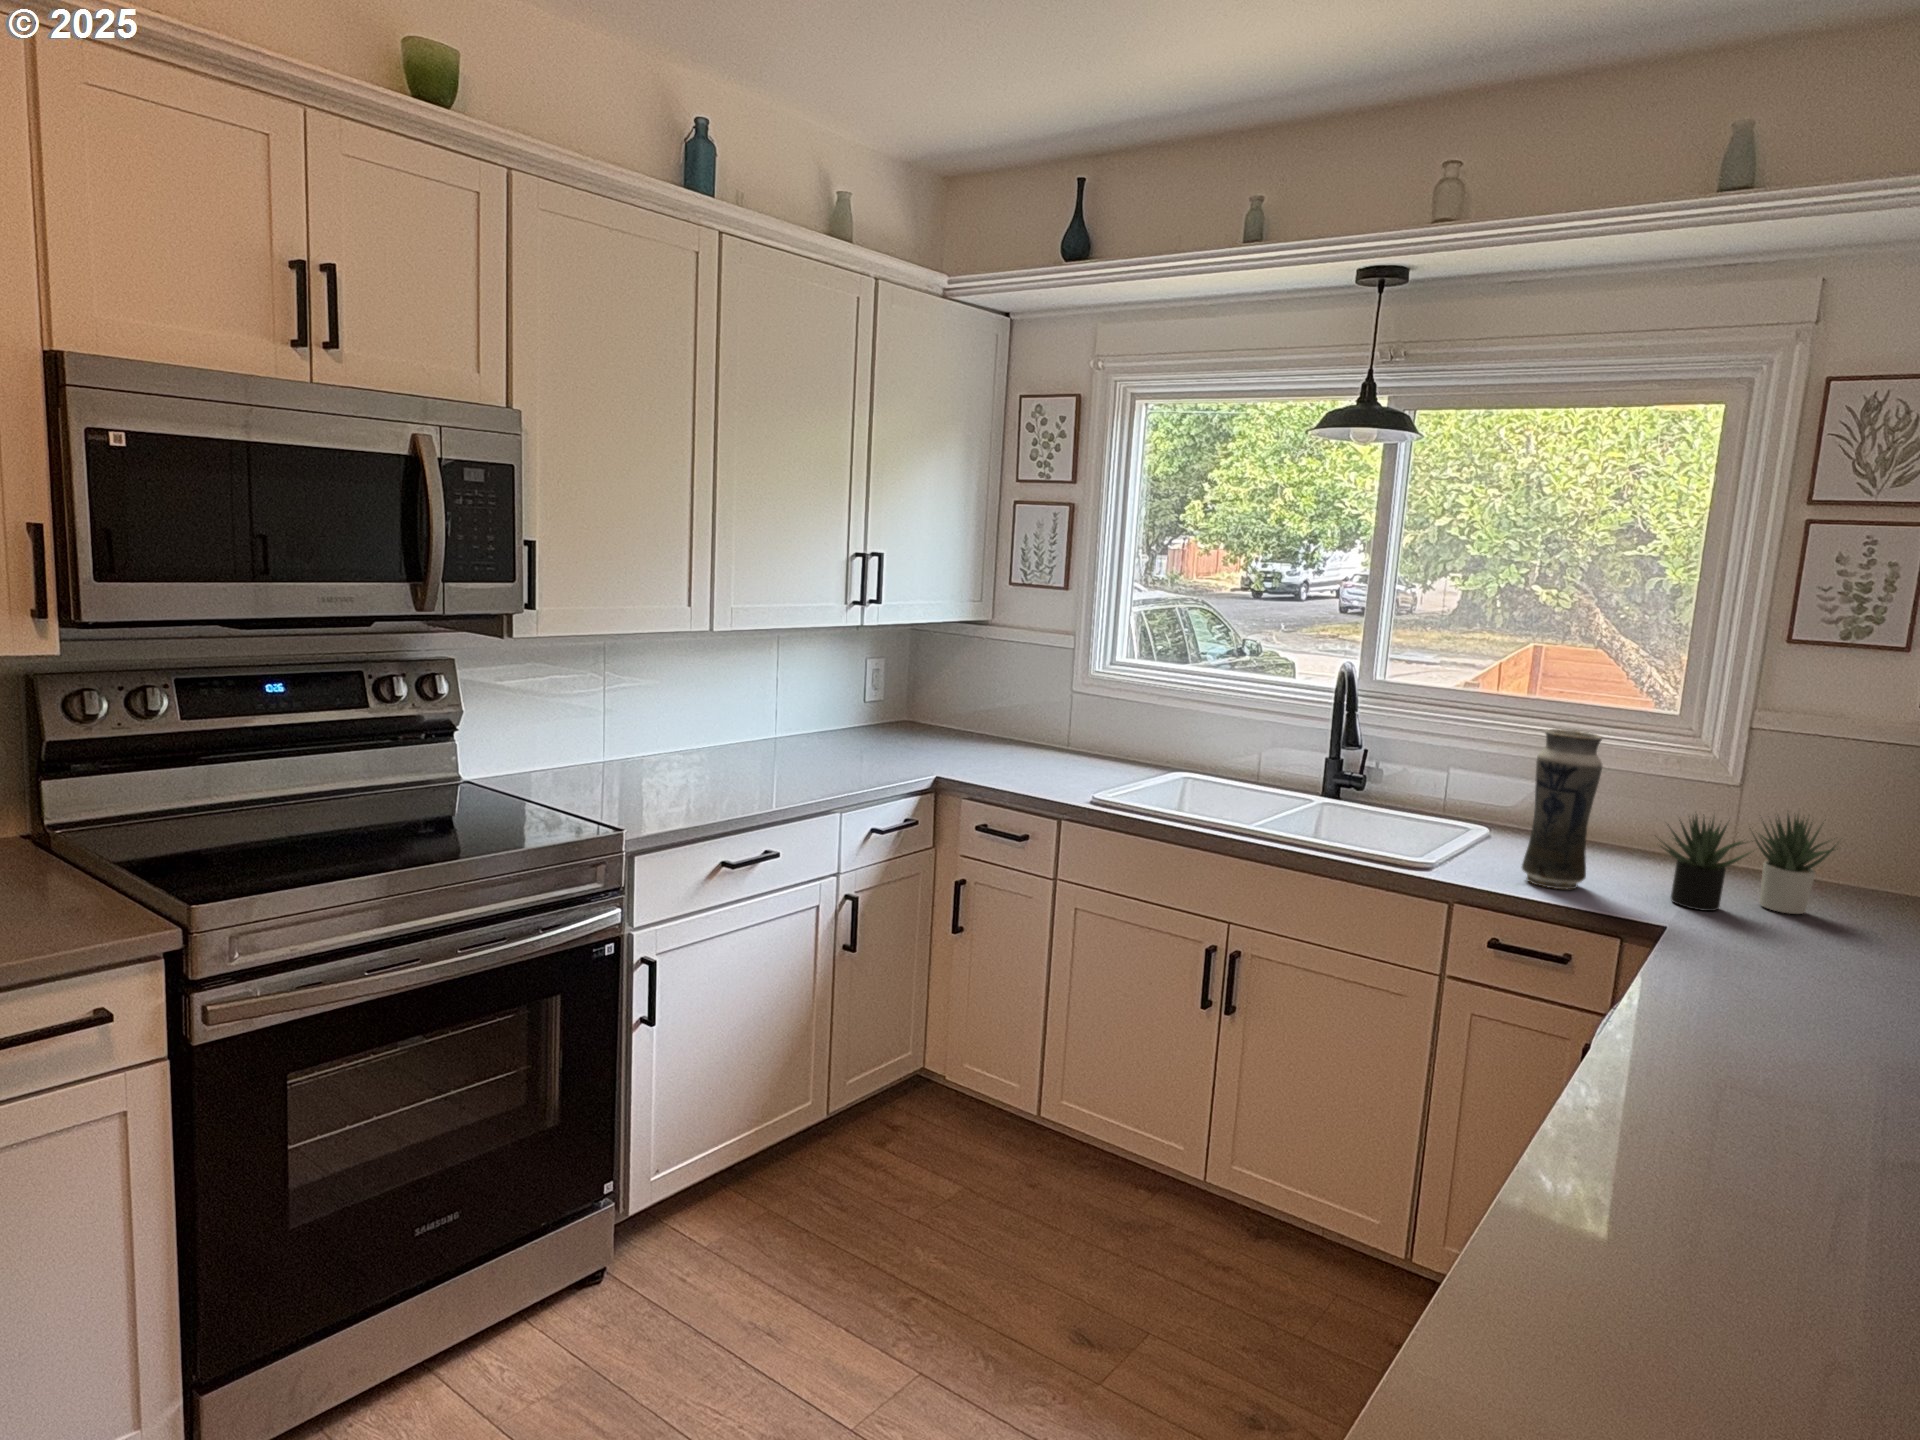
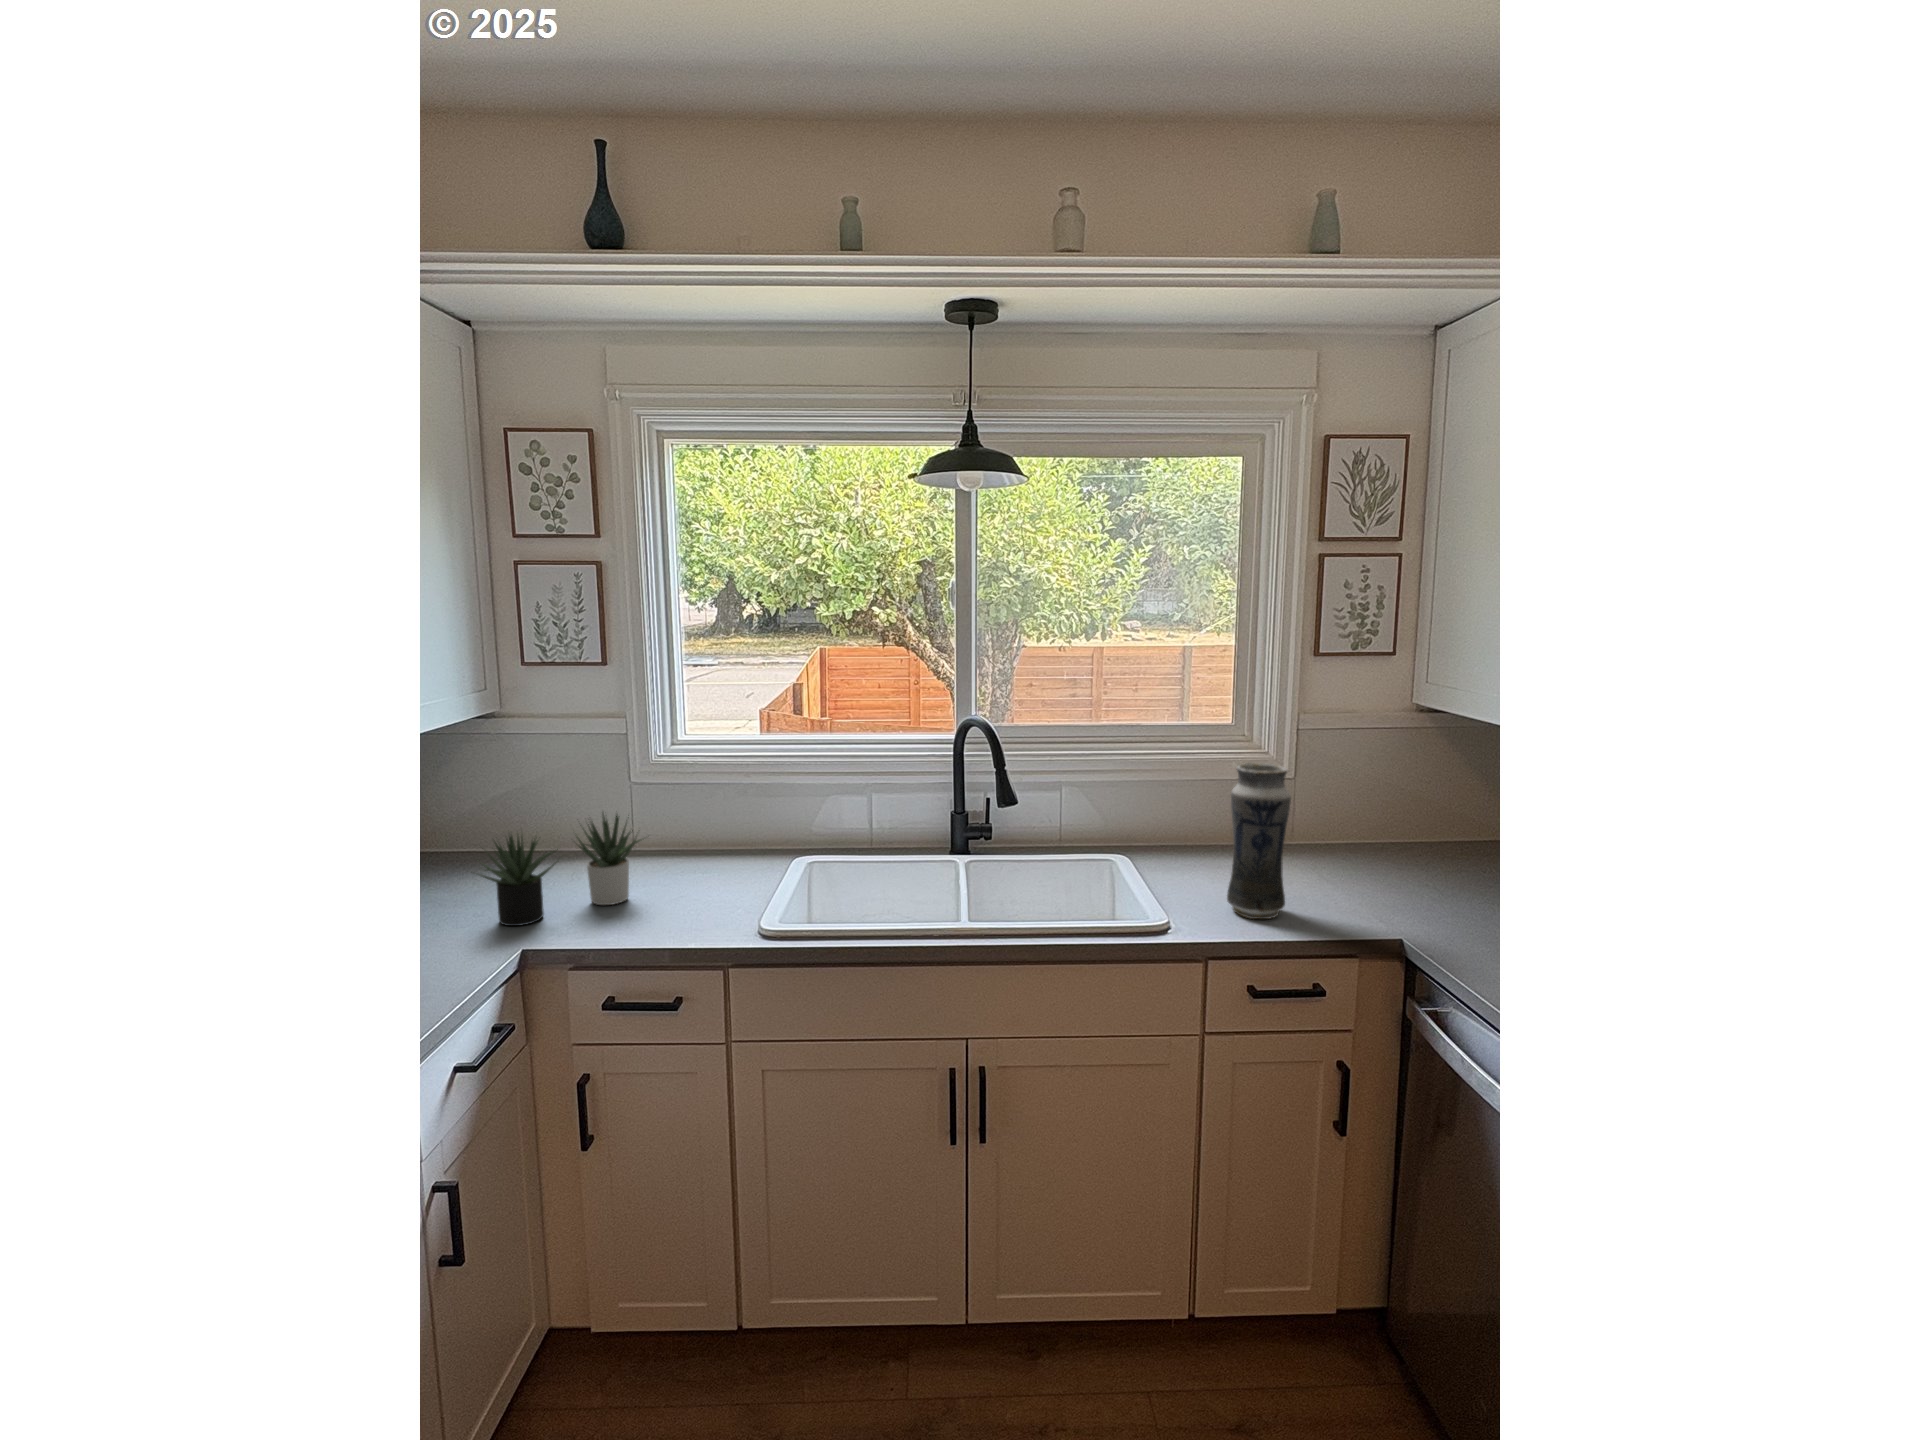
succulent plant: present [1658,815,1836,914] -> present [479,814,641,926]

